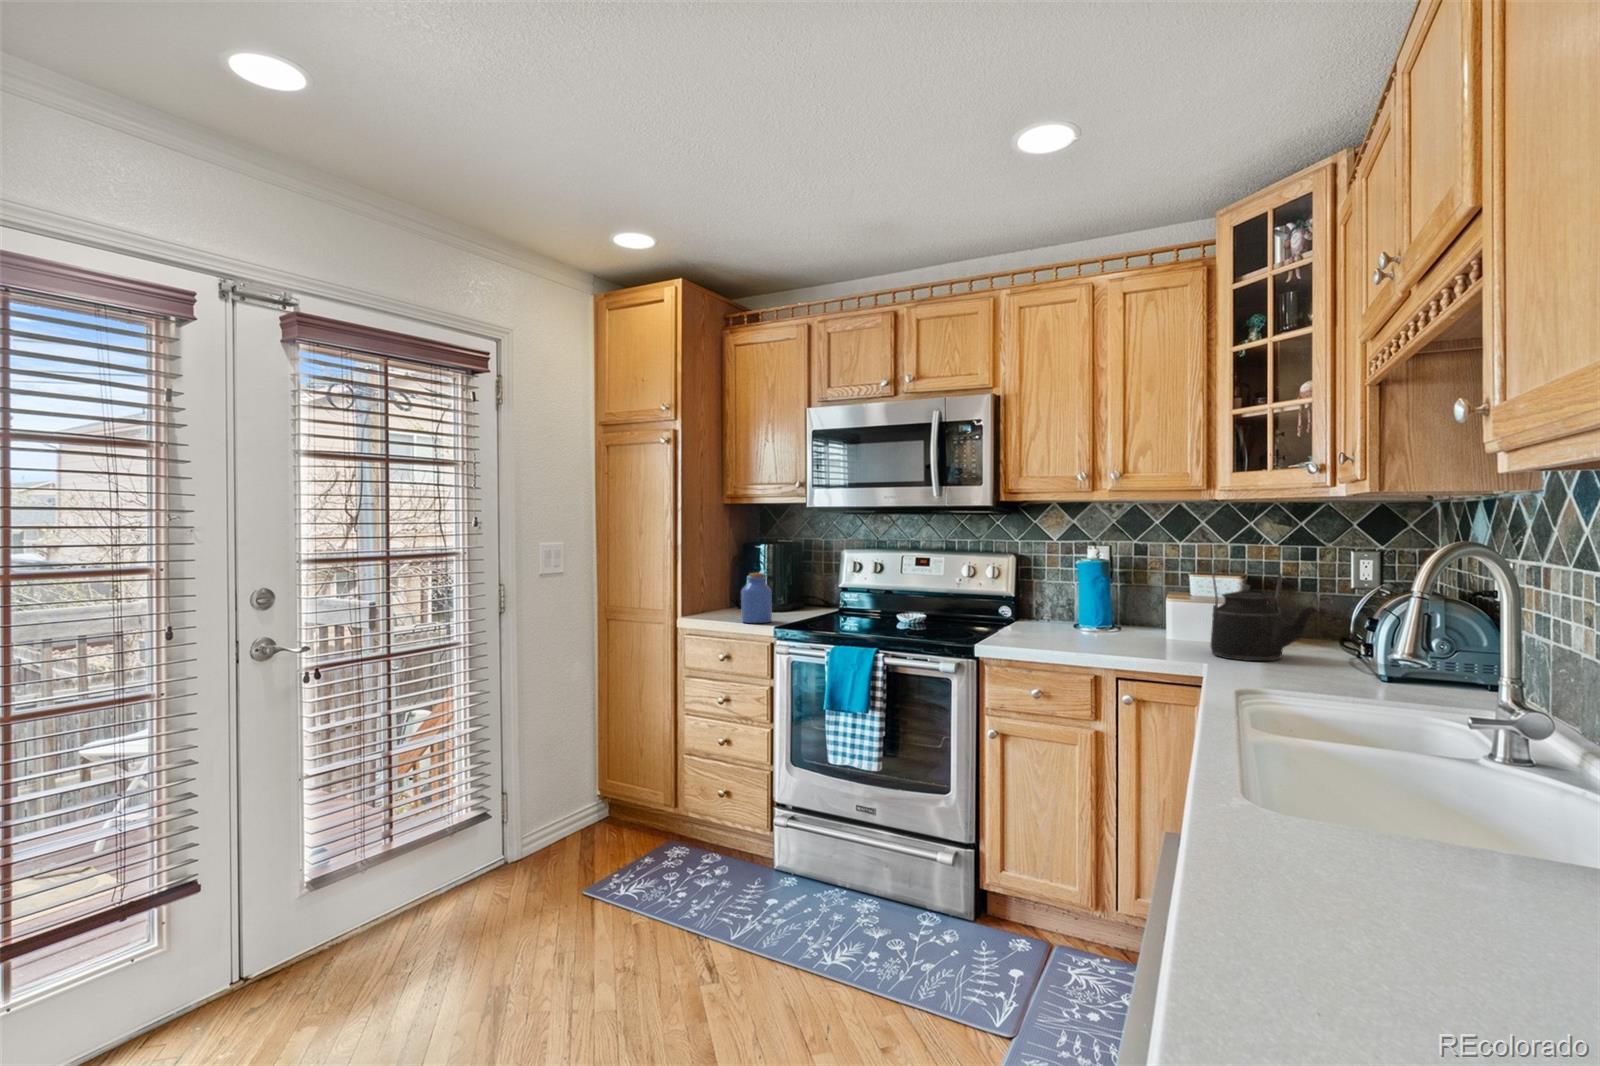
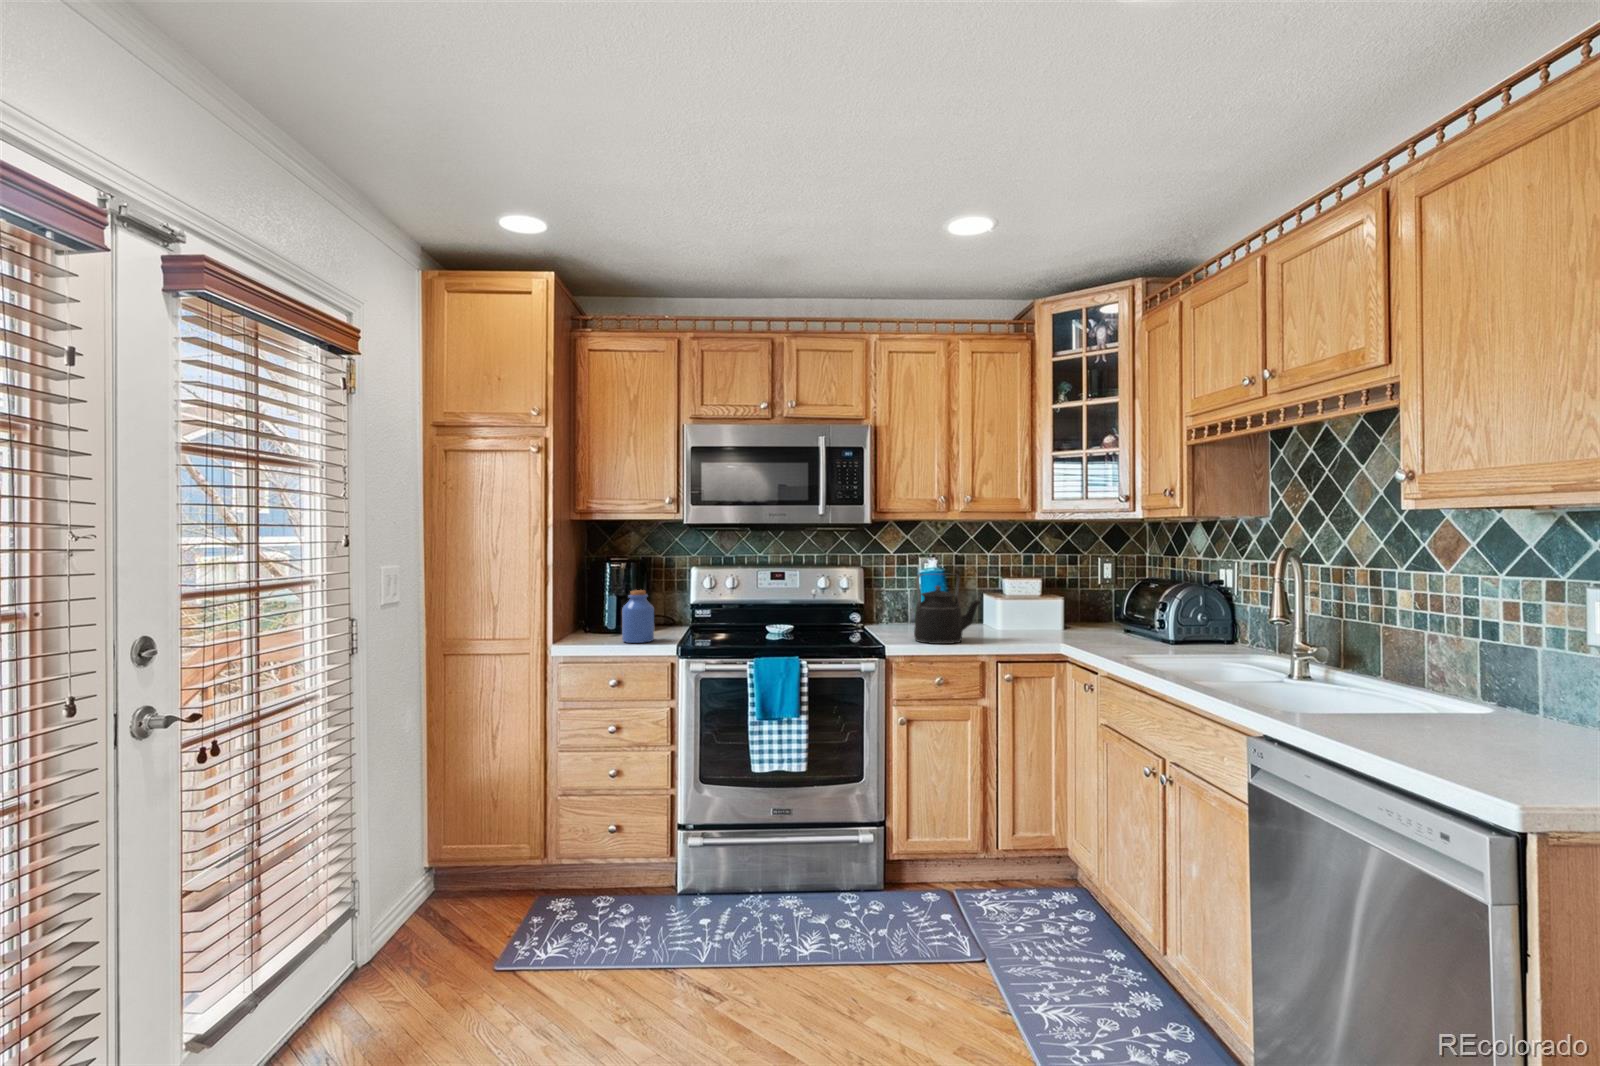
kettle: present [1211,569,1316,661] -> present [914,573,980,644]

